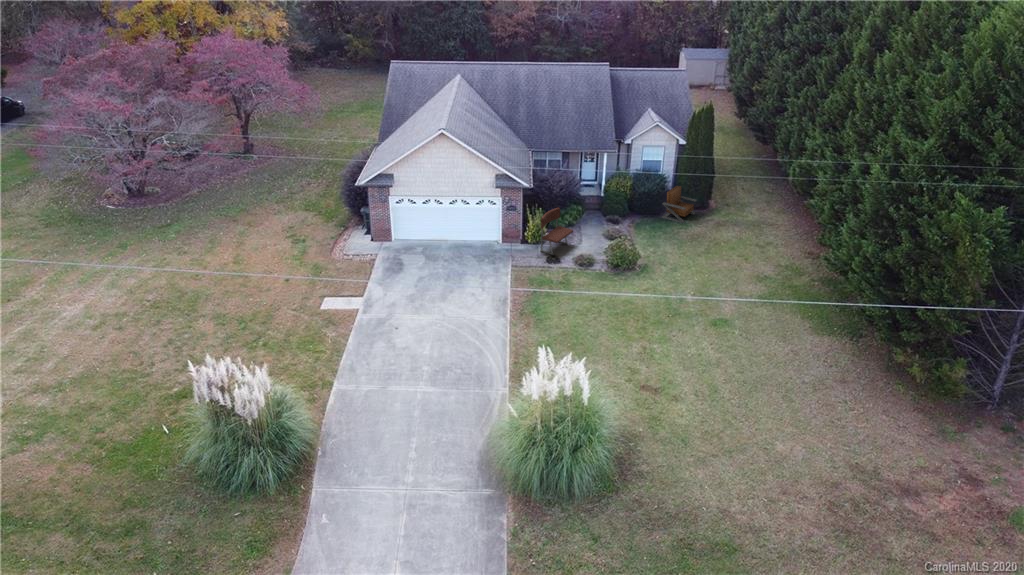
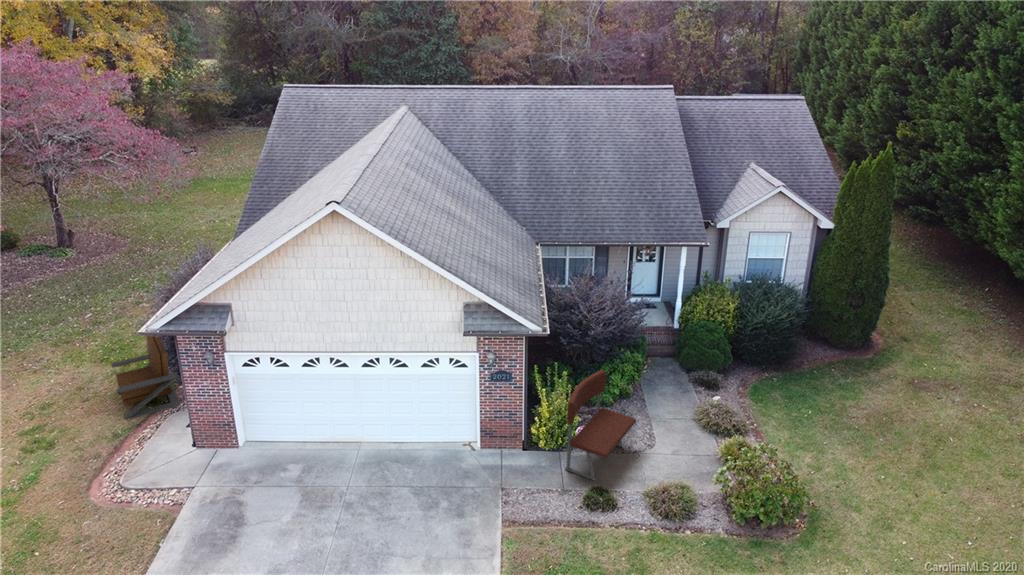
lounge chair: present [662,186,697,223] -> present [111,335,181,420]

